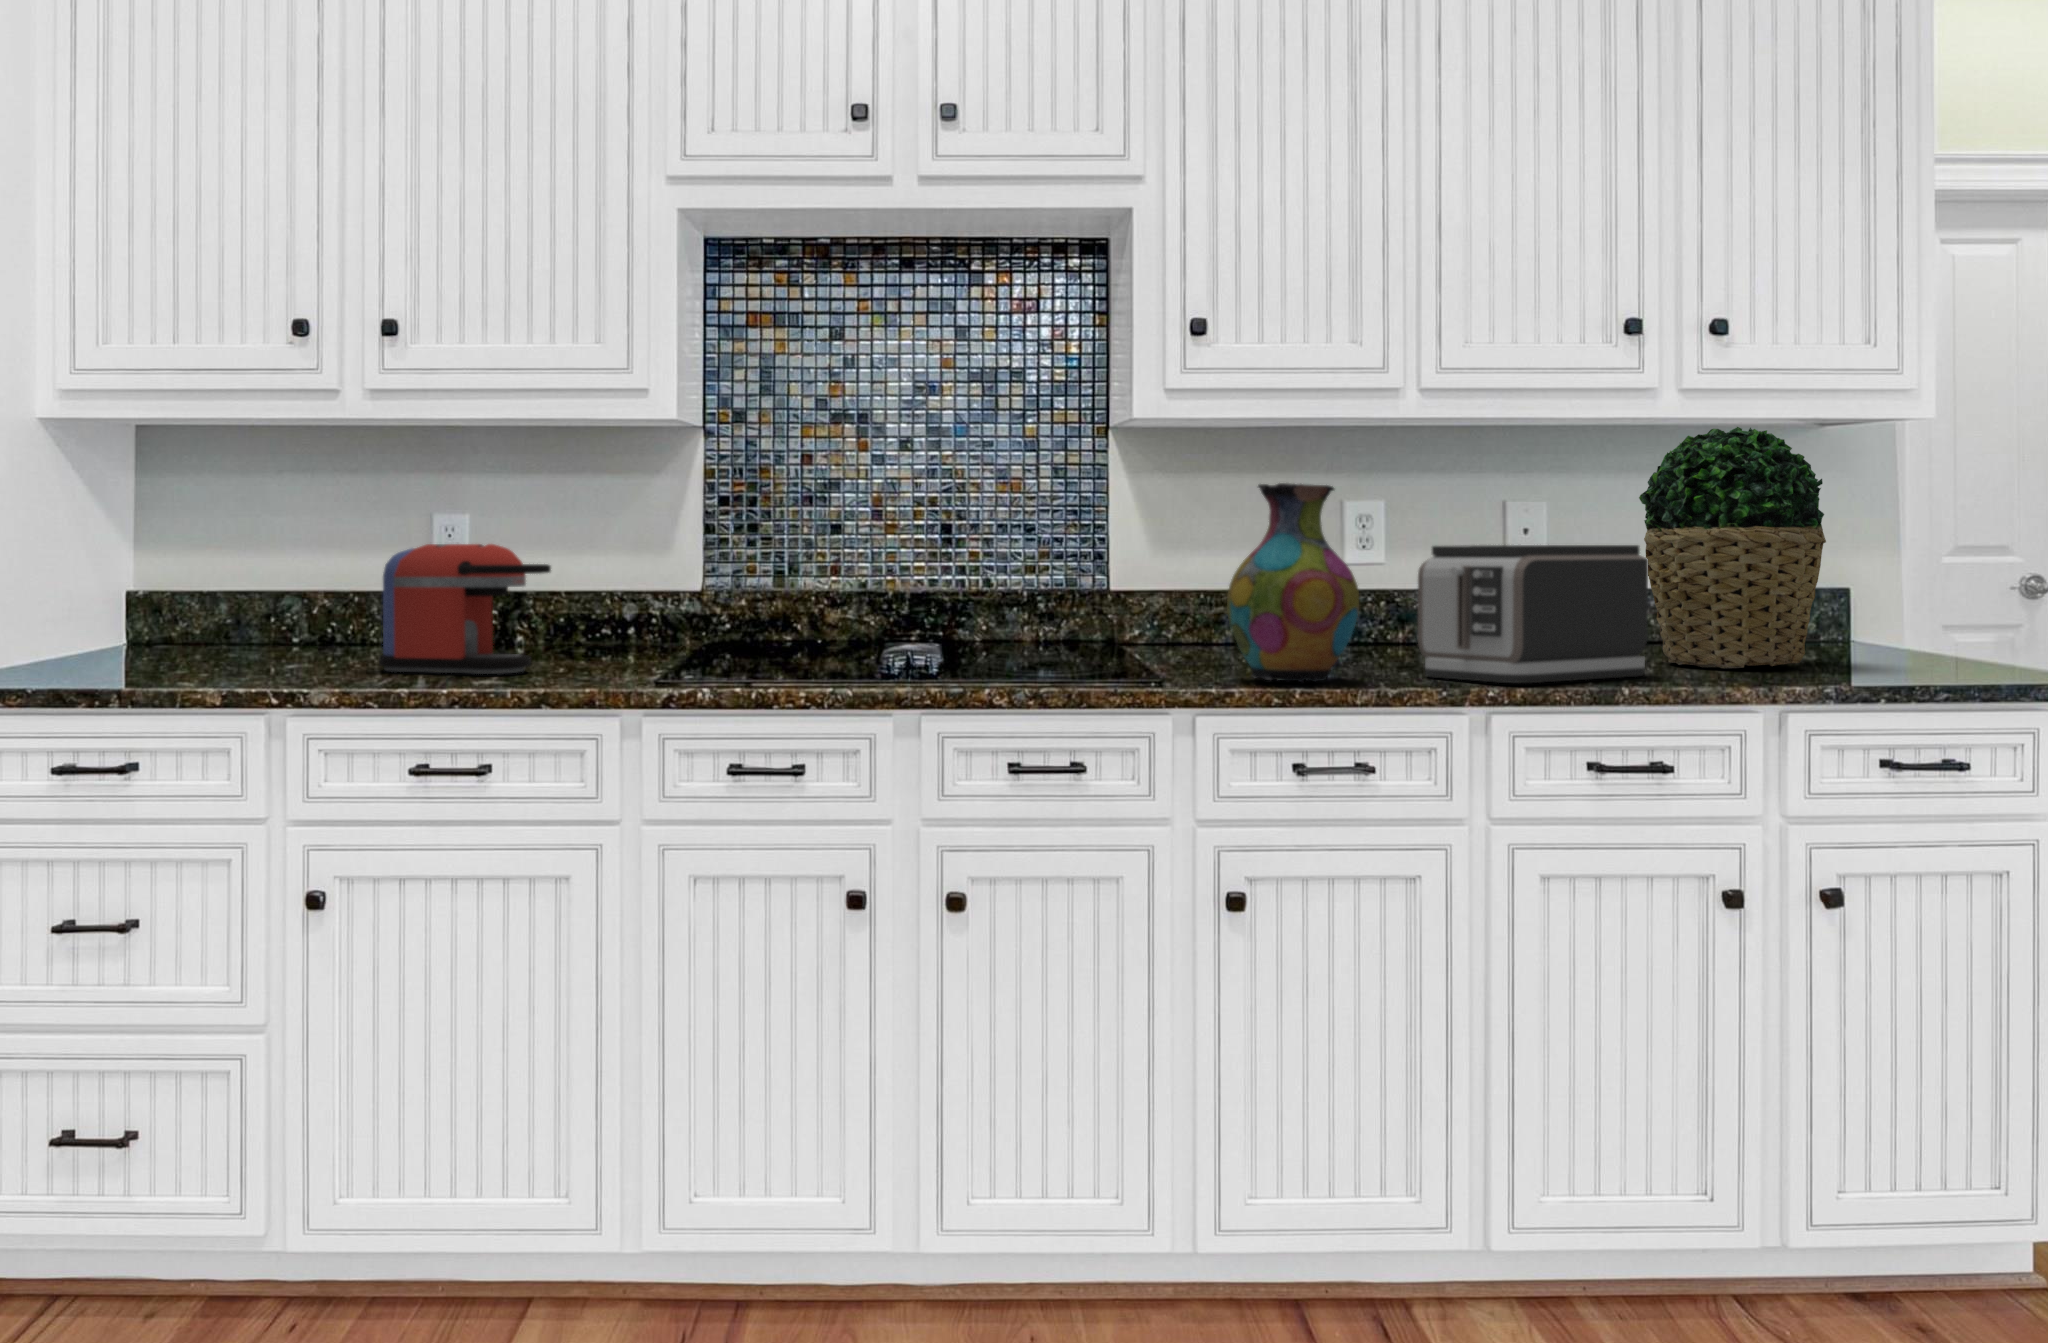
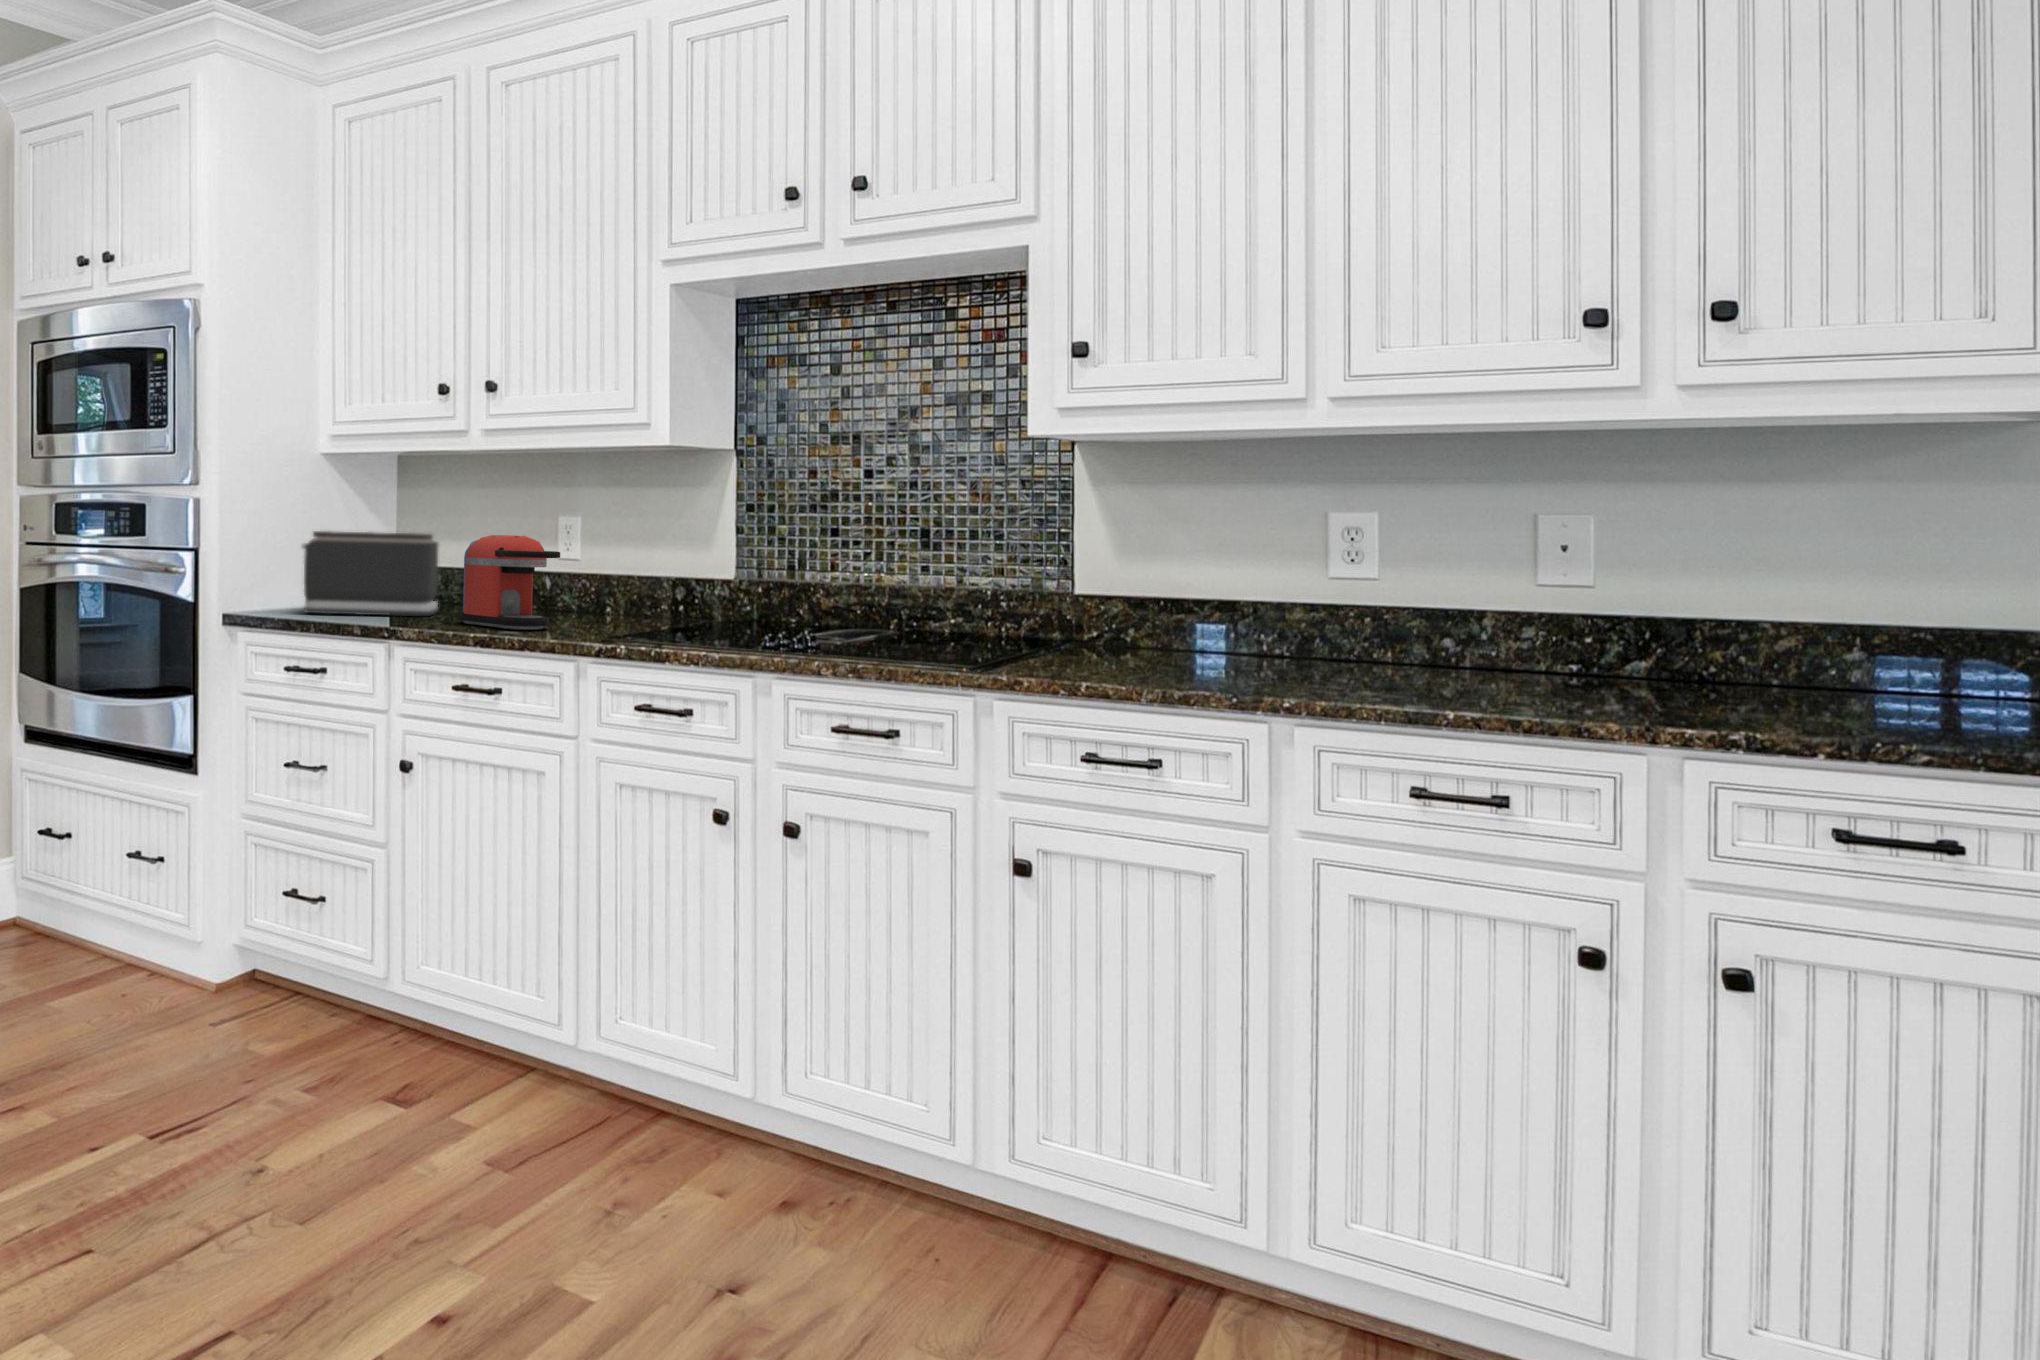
potted plant: present [1639,427,1826,668] -> none [1638,431,1911,718]
vase: present [1227,483,1359,682] -> none [1051,494,1186,685]
toaster: present [1418,545,1648,683] -> present [302,531,439,616]

